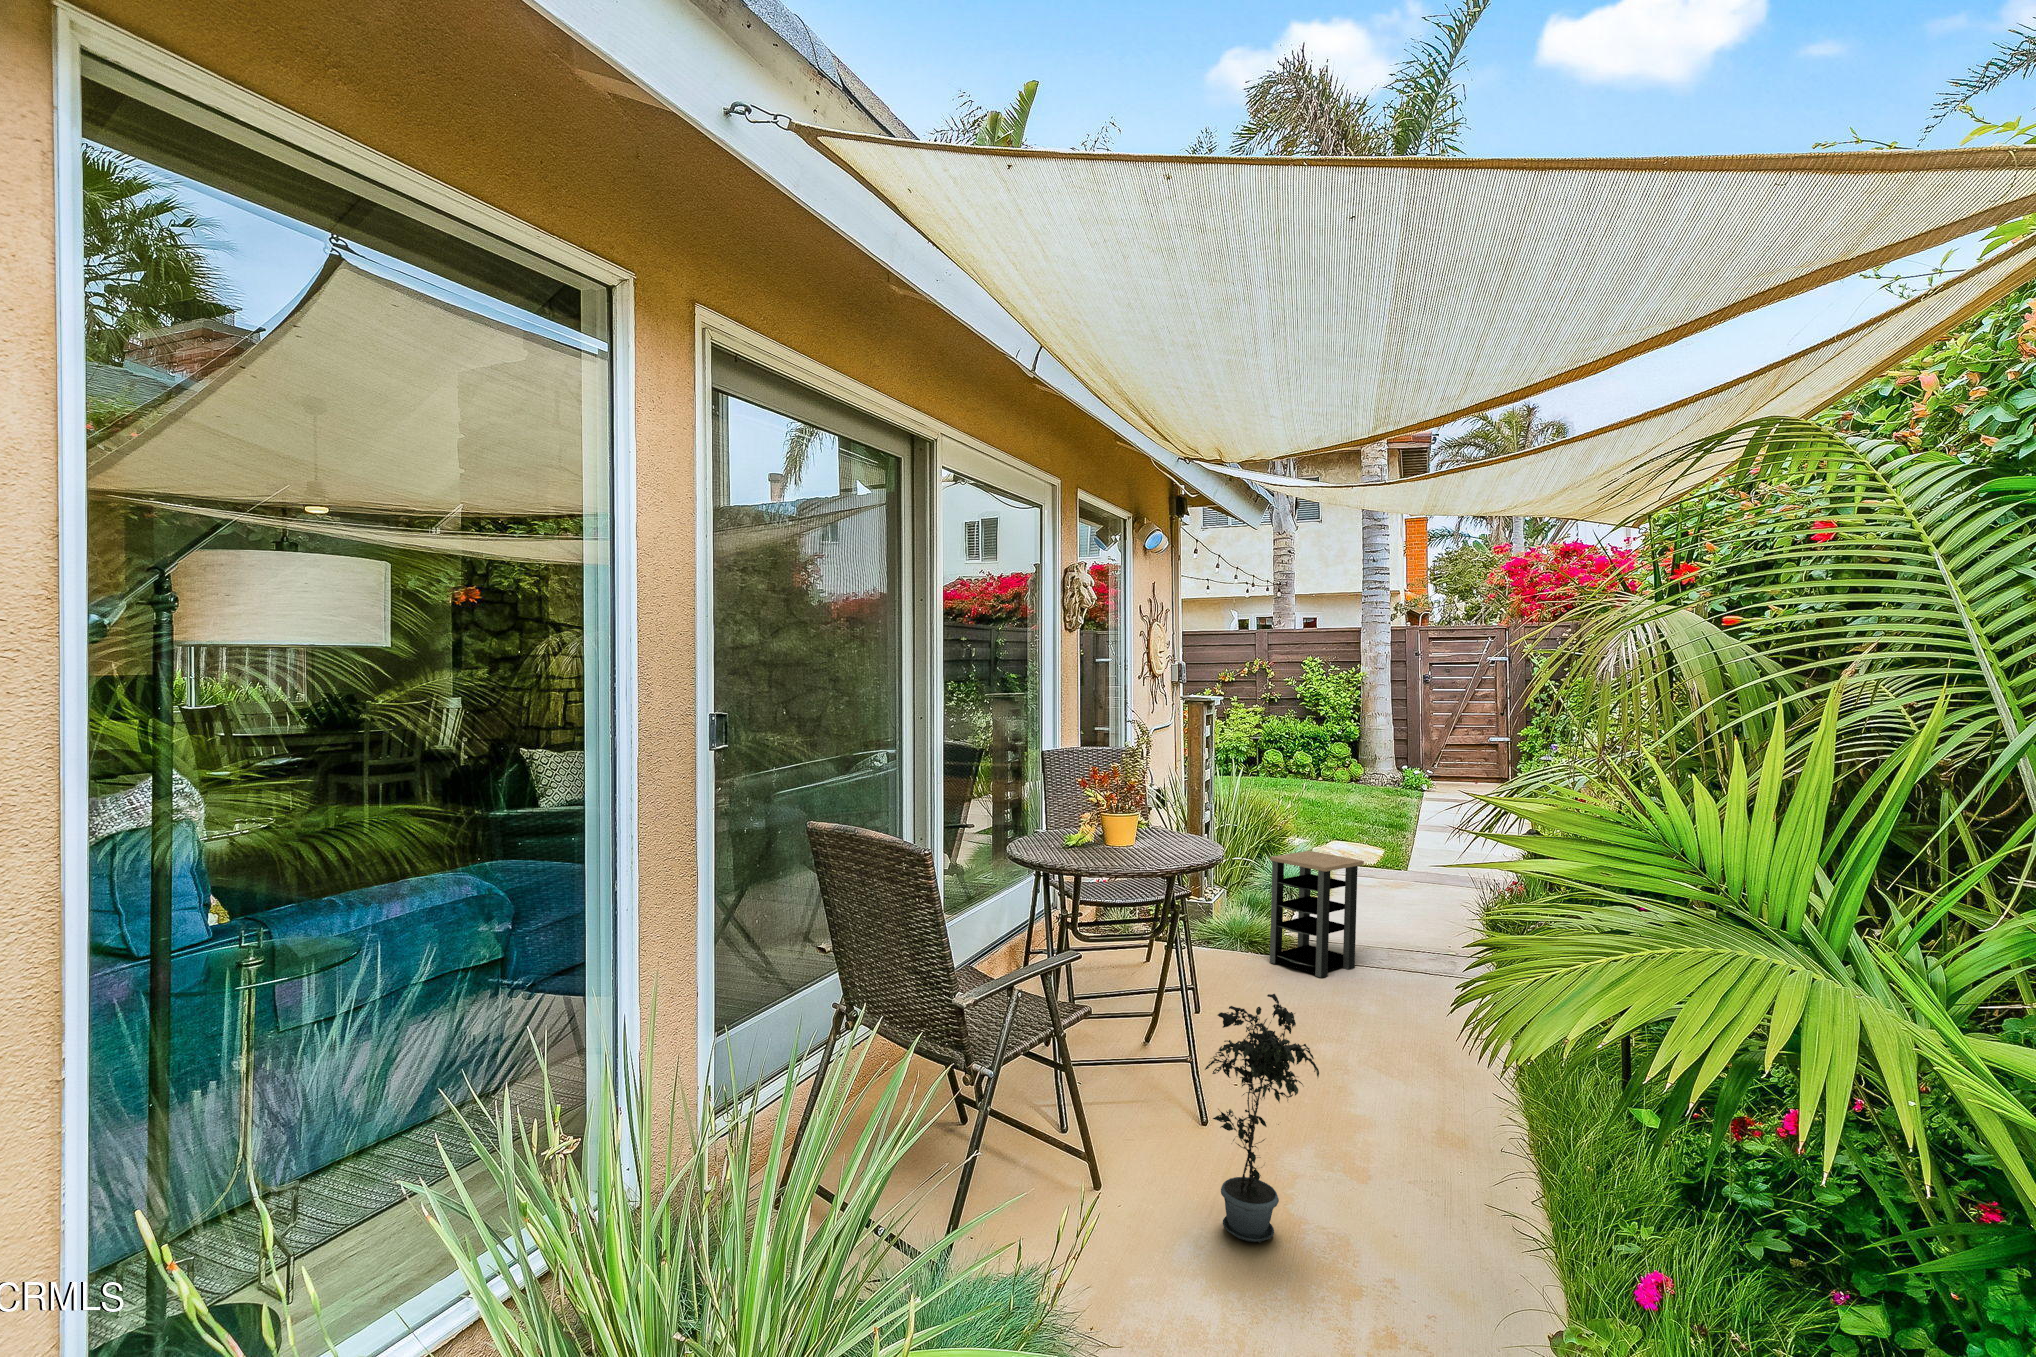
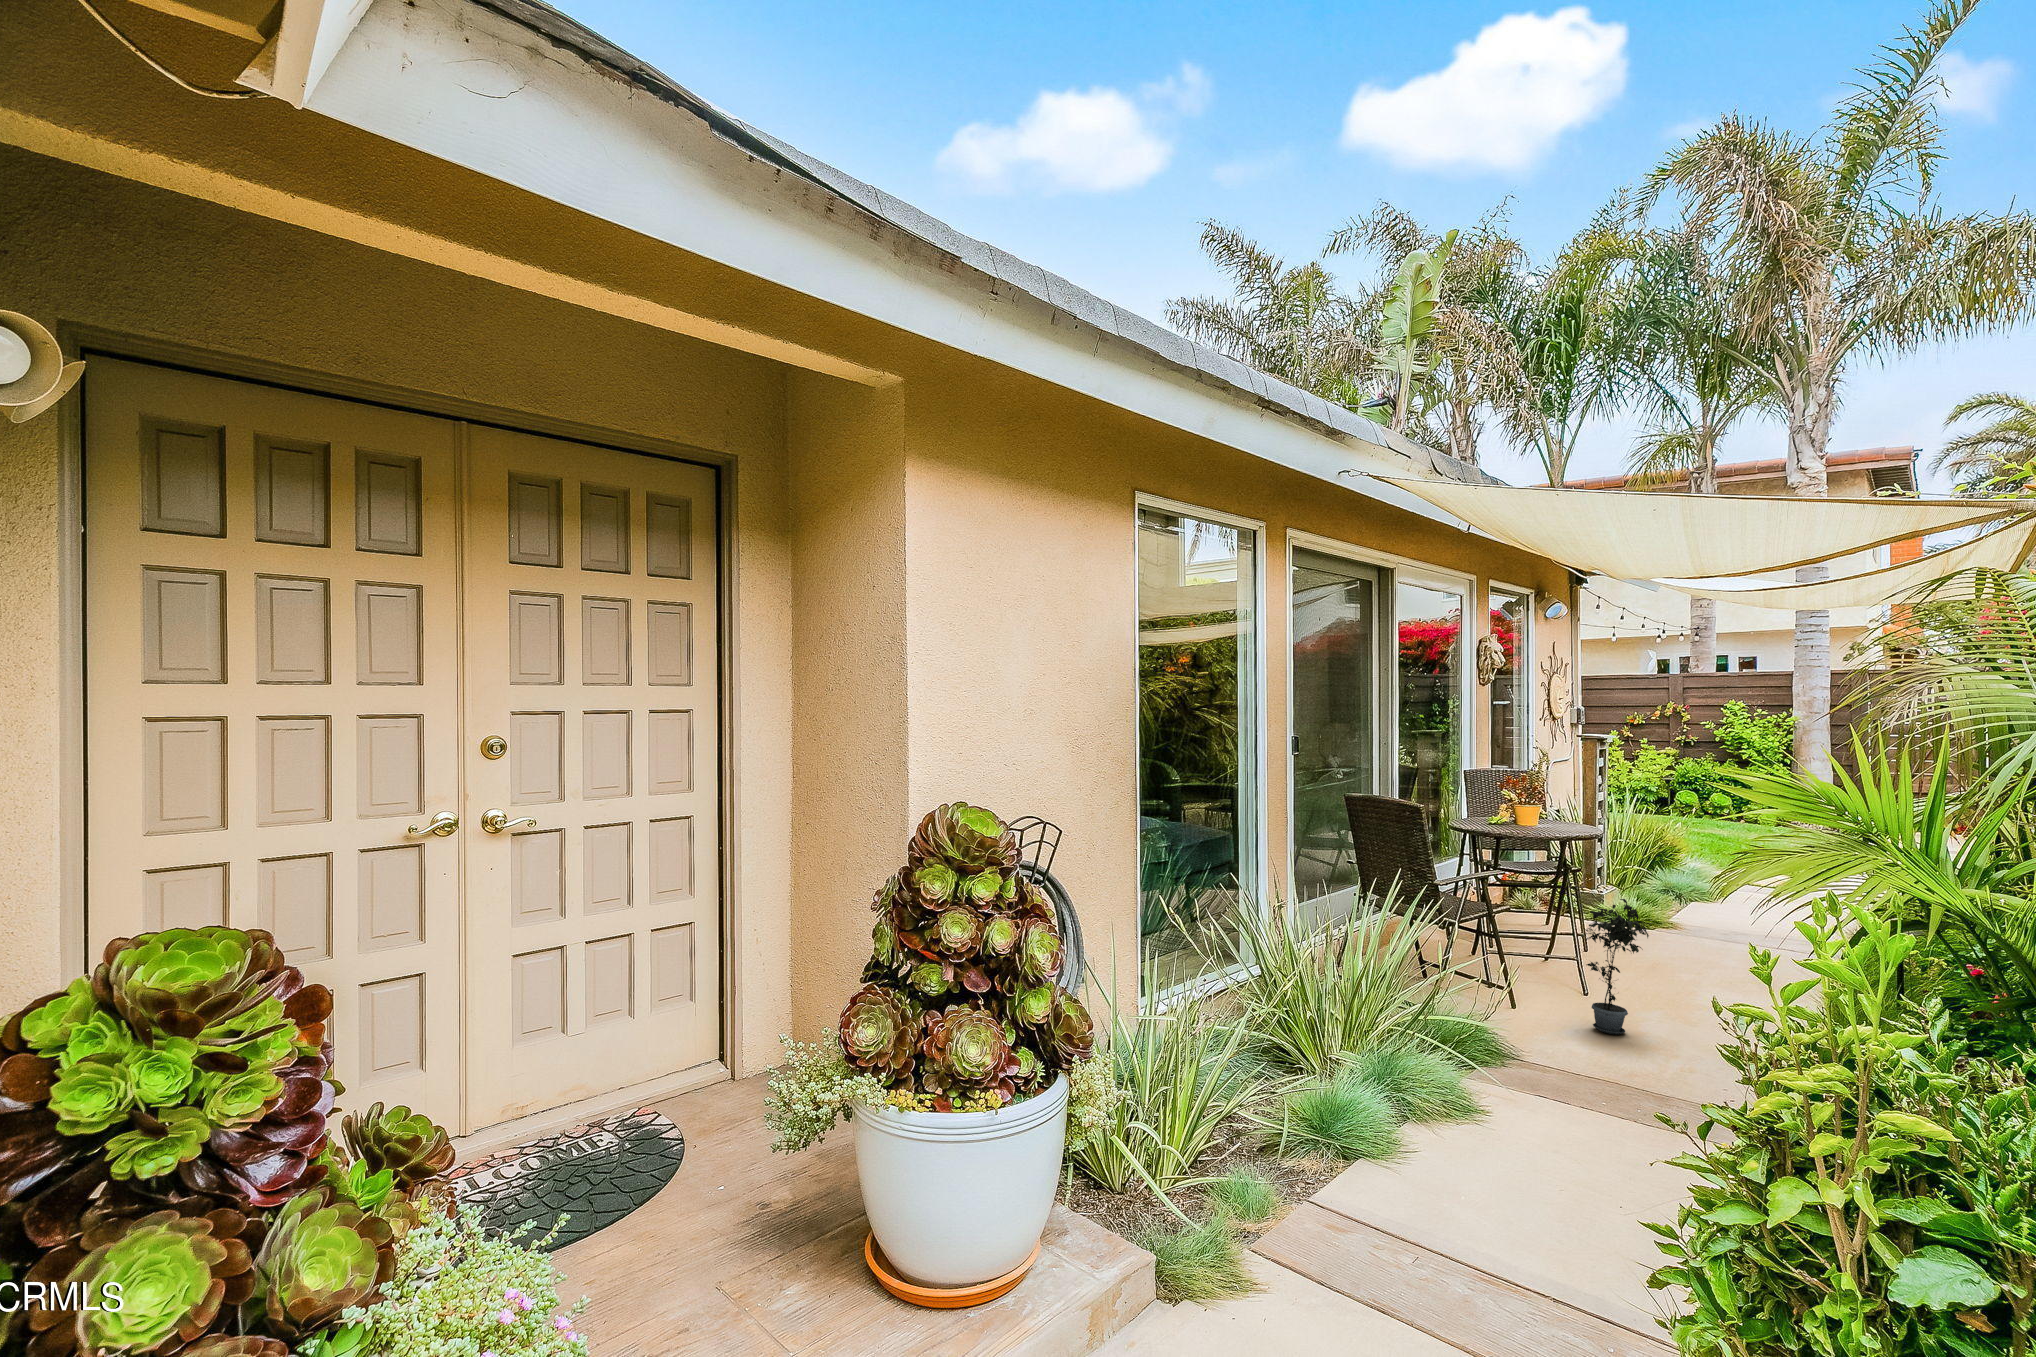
side table: present [1270,851,1364,978] -> none [1650,852,1731,942]

